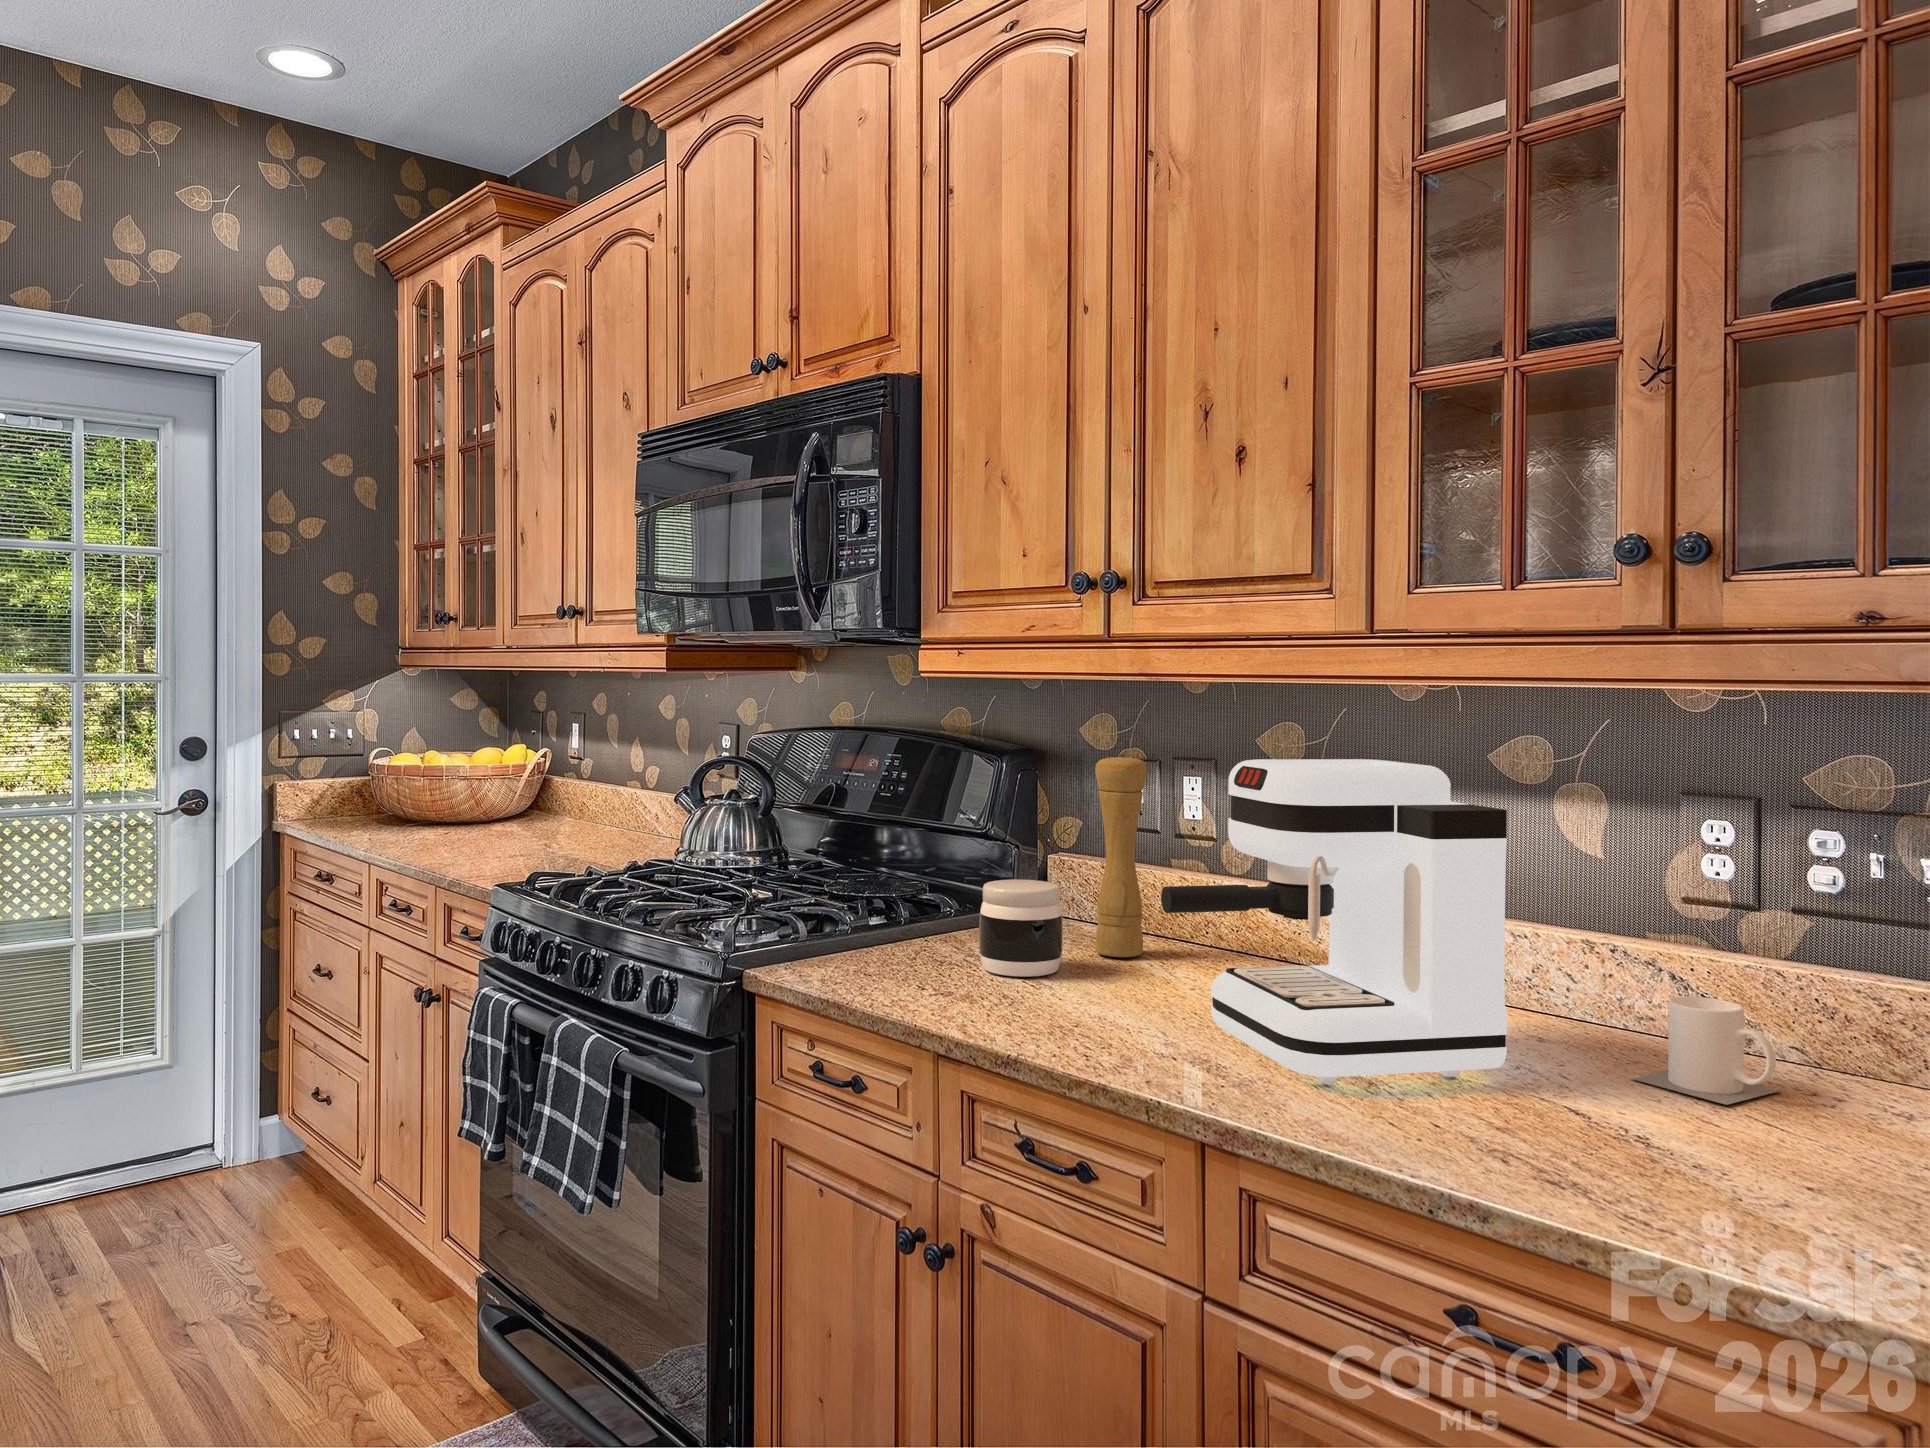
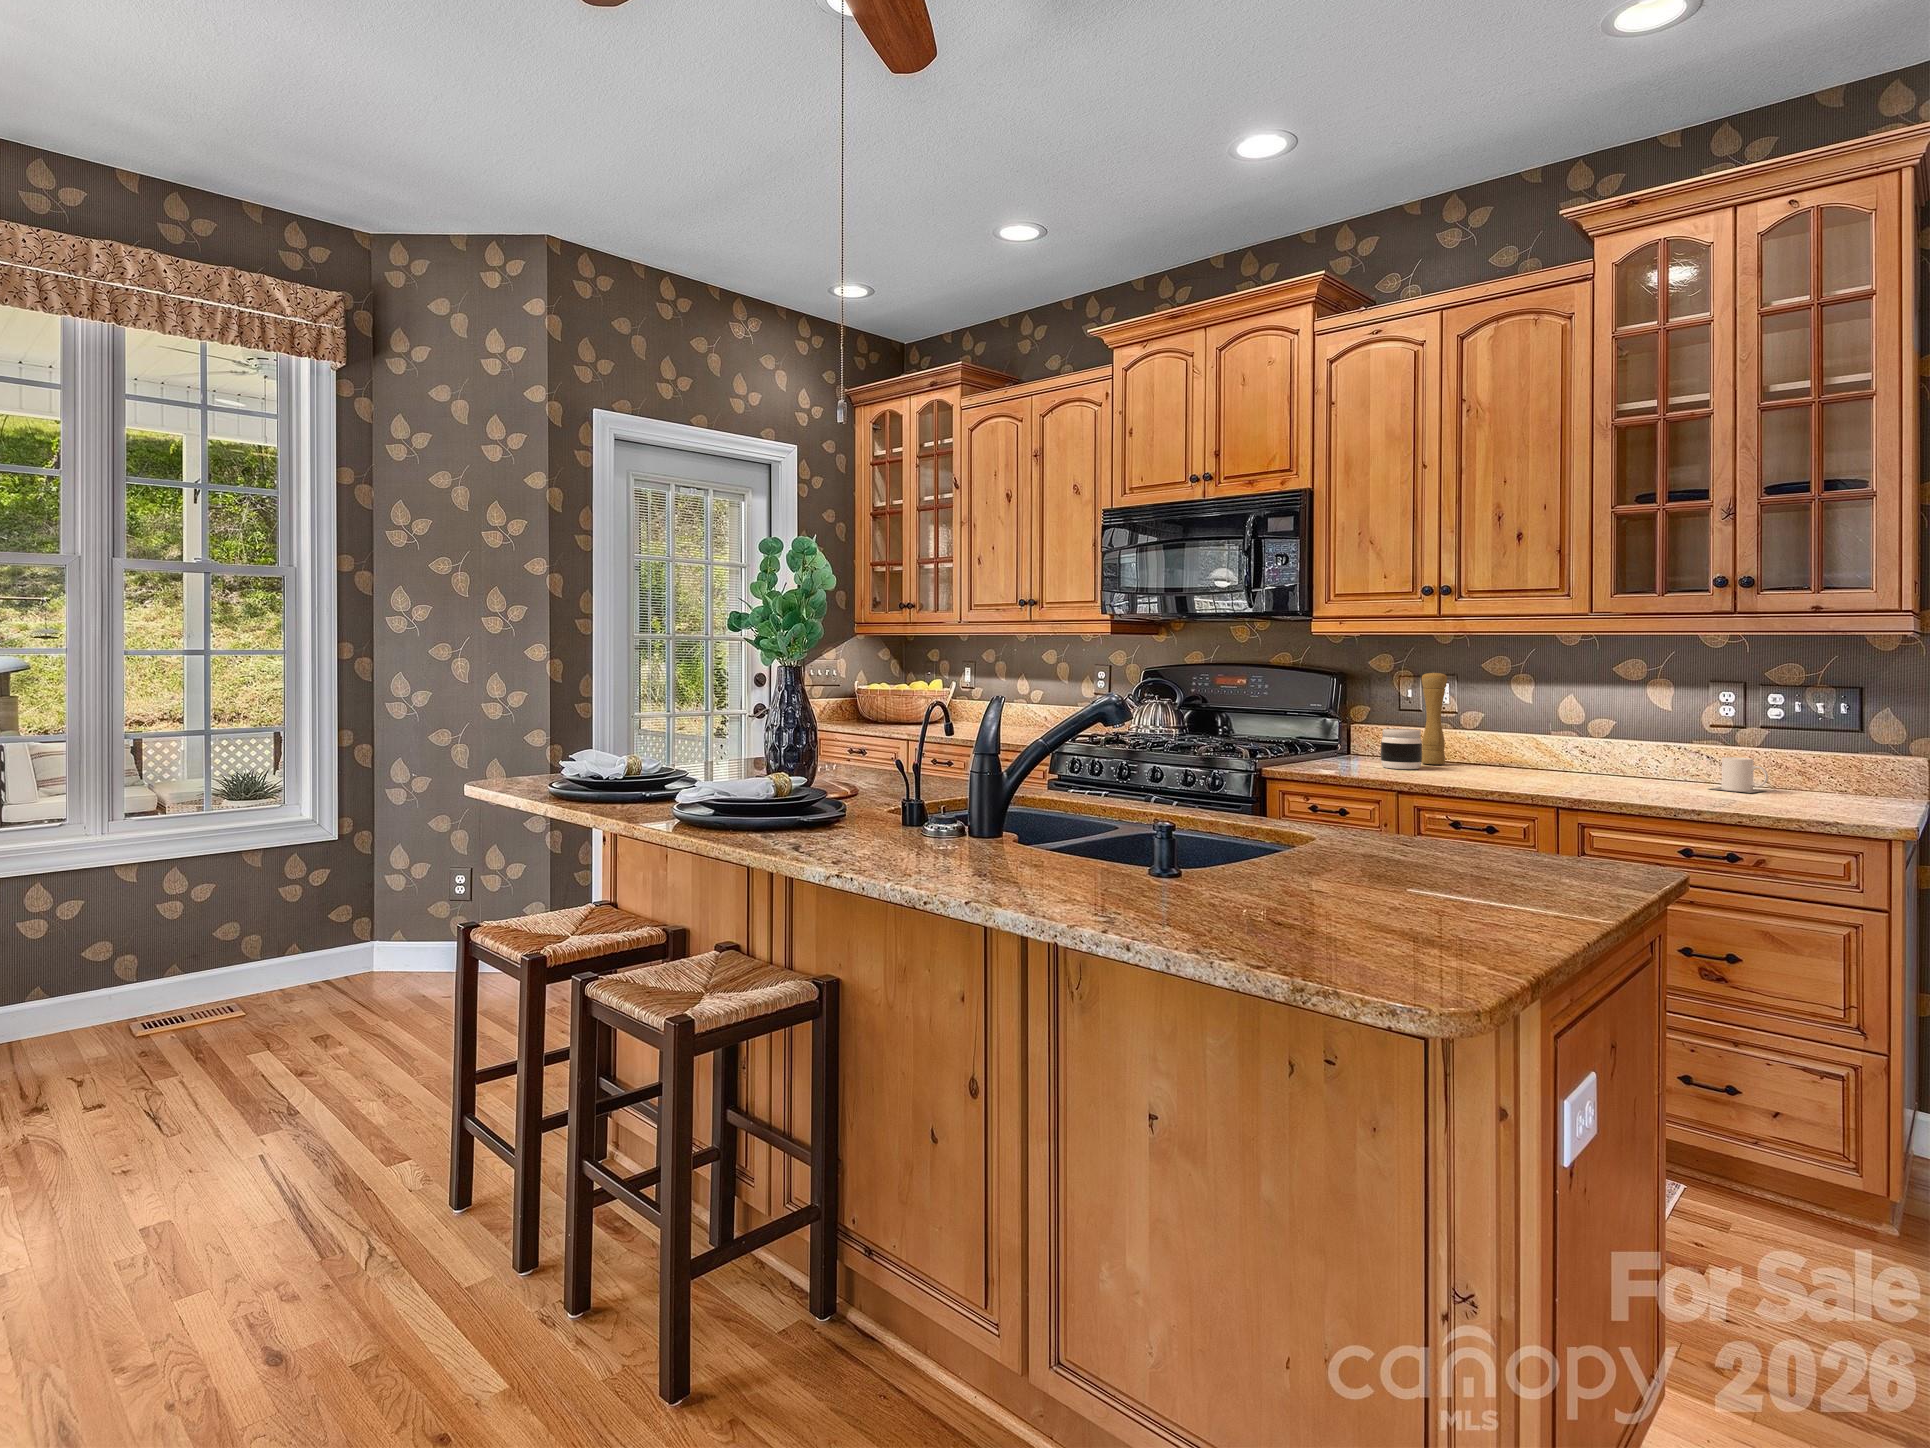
coffee maker: present [1161,759,1507,1083] -> none [1515,668,1664,790]

